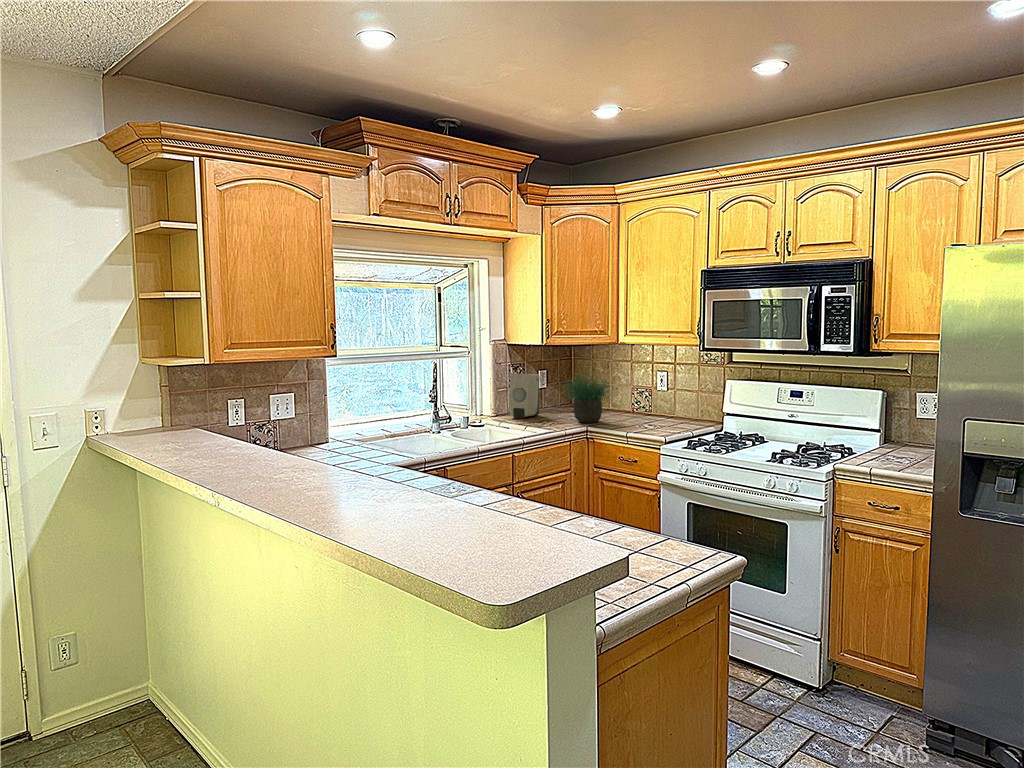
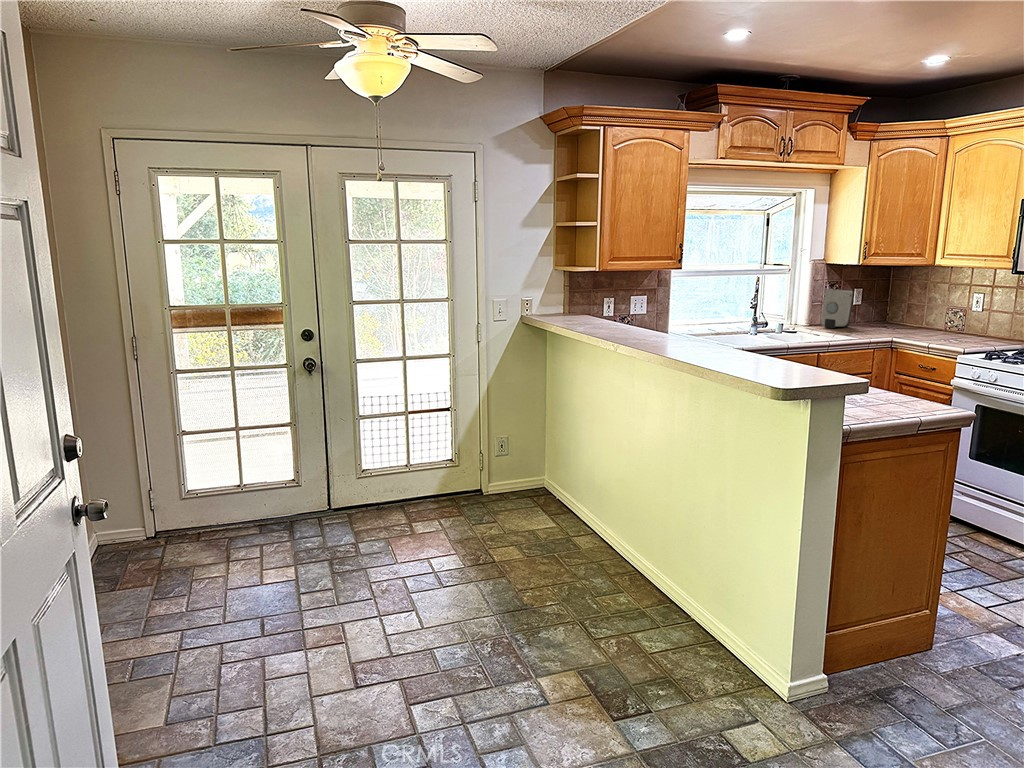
potted plant: present [564,372,610,423] -> none [866,277,929,335]

